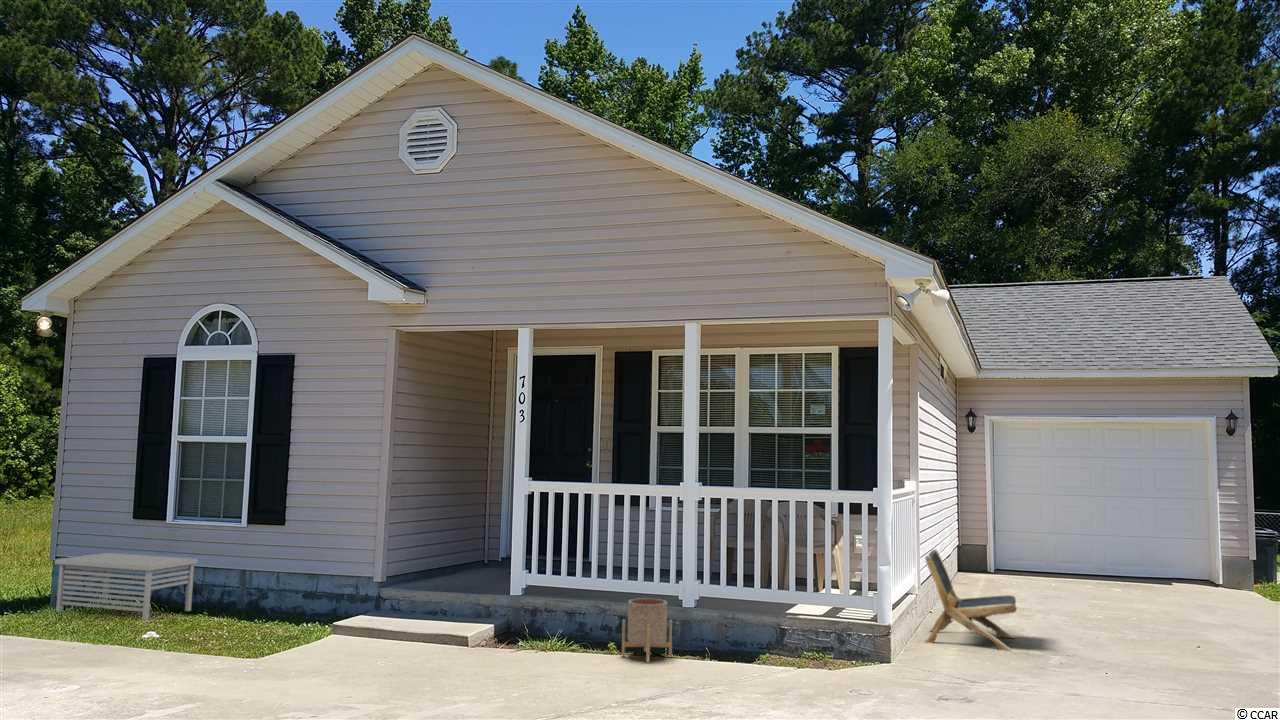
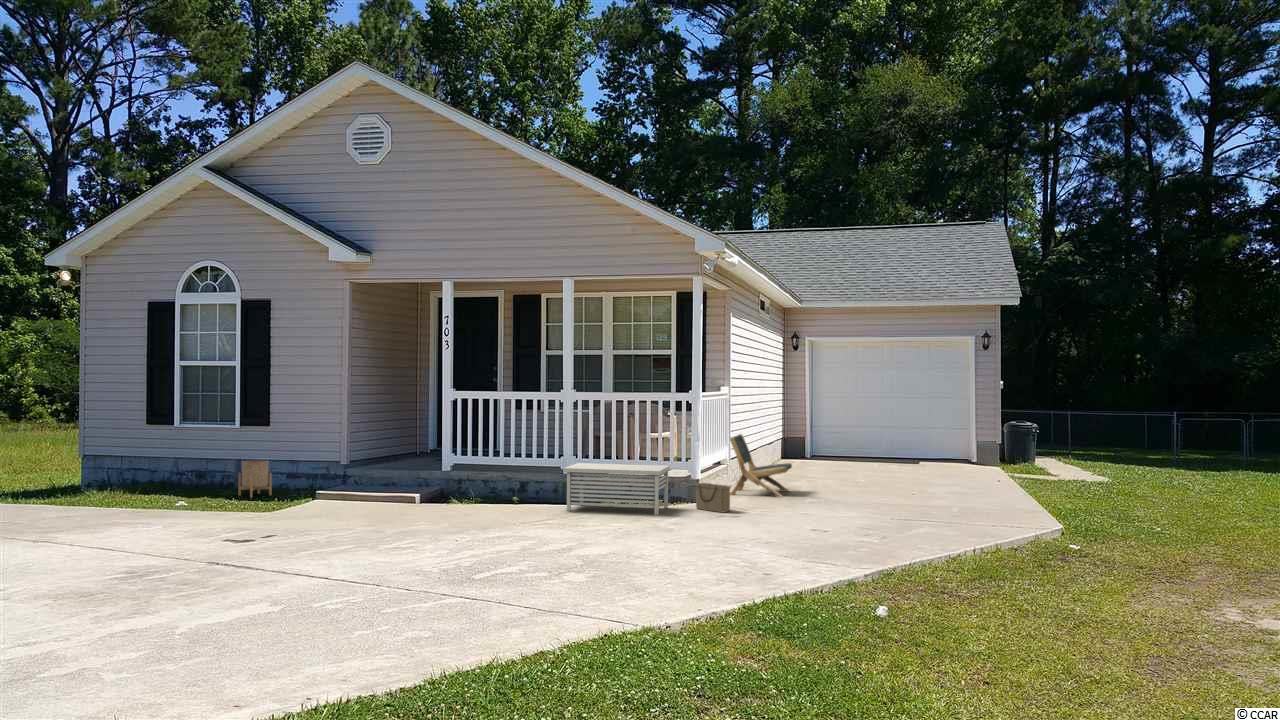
storage bench: present [55,553,198,620] -> present [563,463,670,515]
planter: present [622,598,672,663] -> present [239,460,272,497]
basket: none [889,632,951,686] -> present [695,483,731,513]

